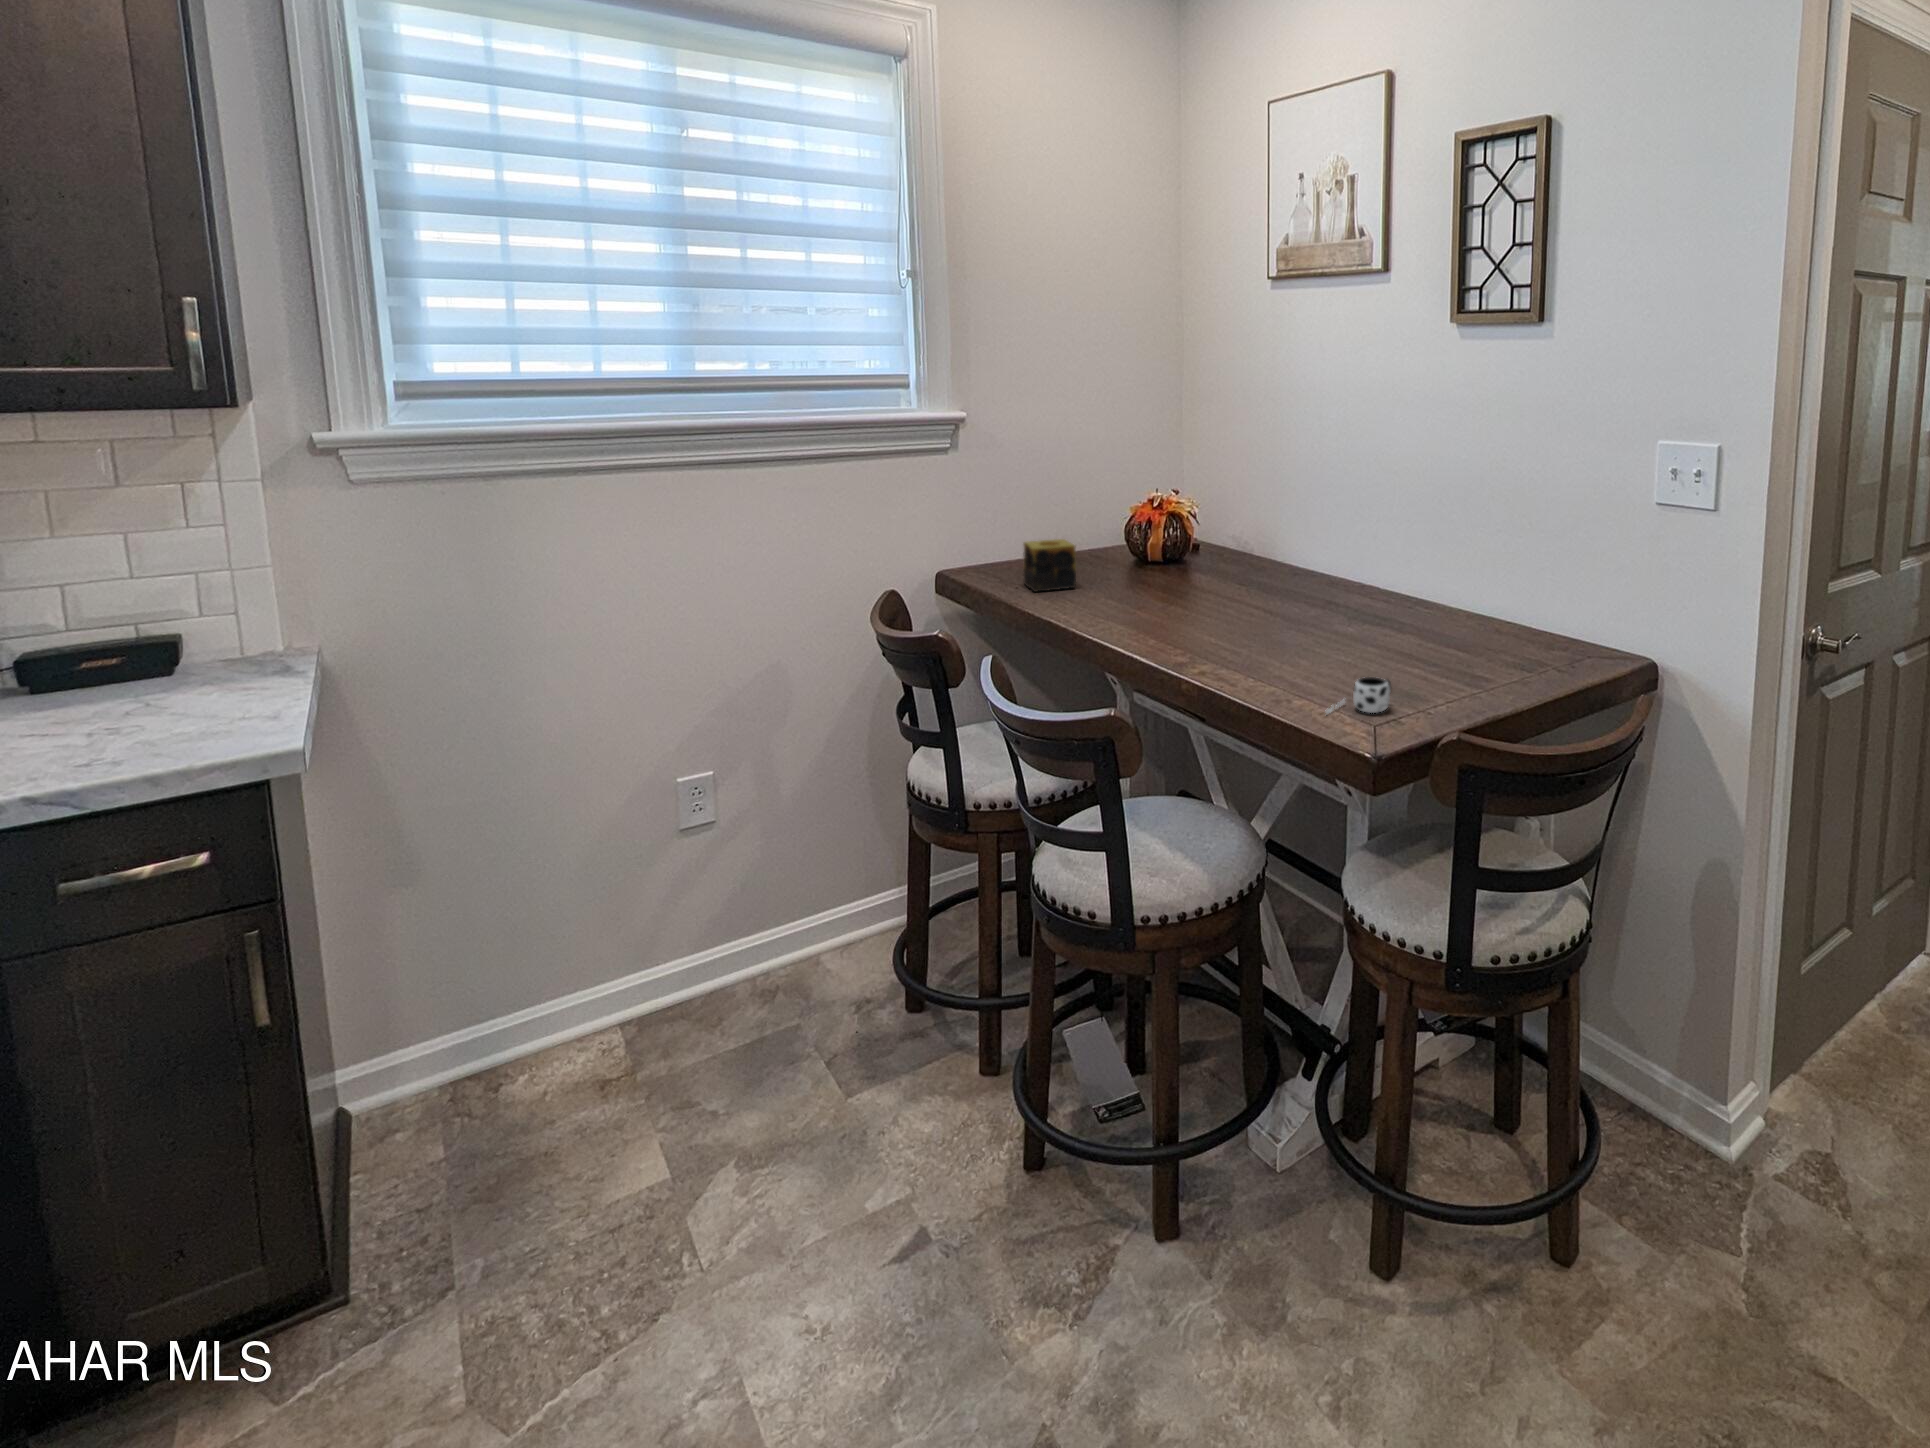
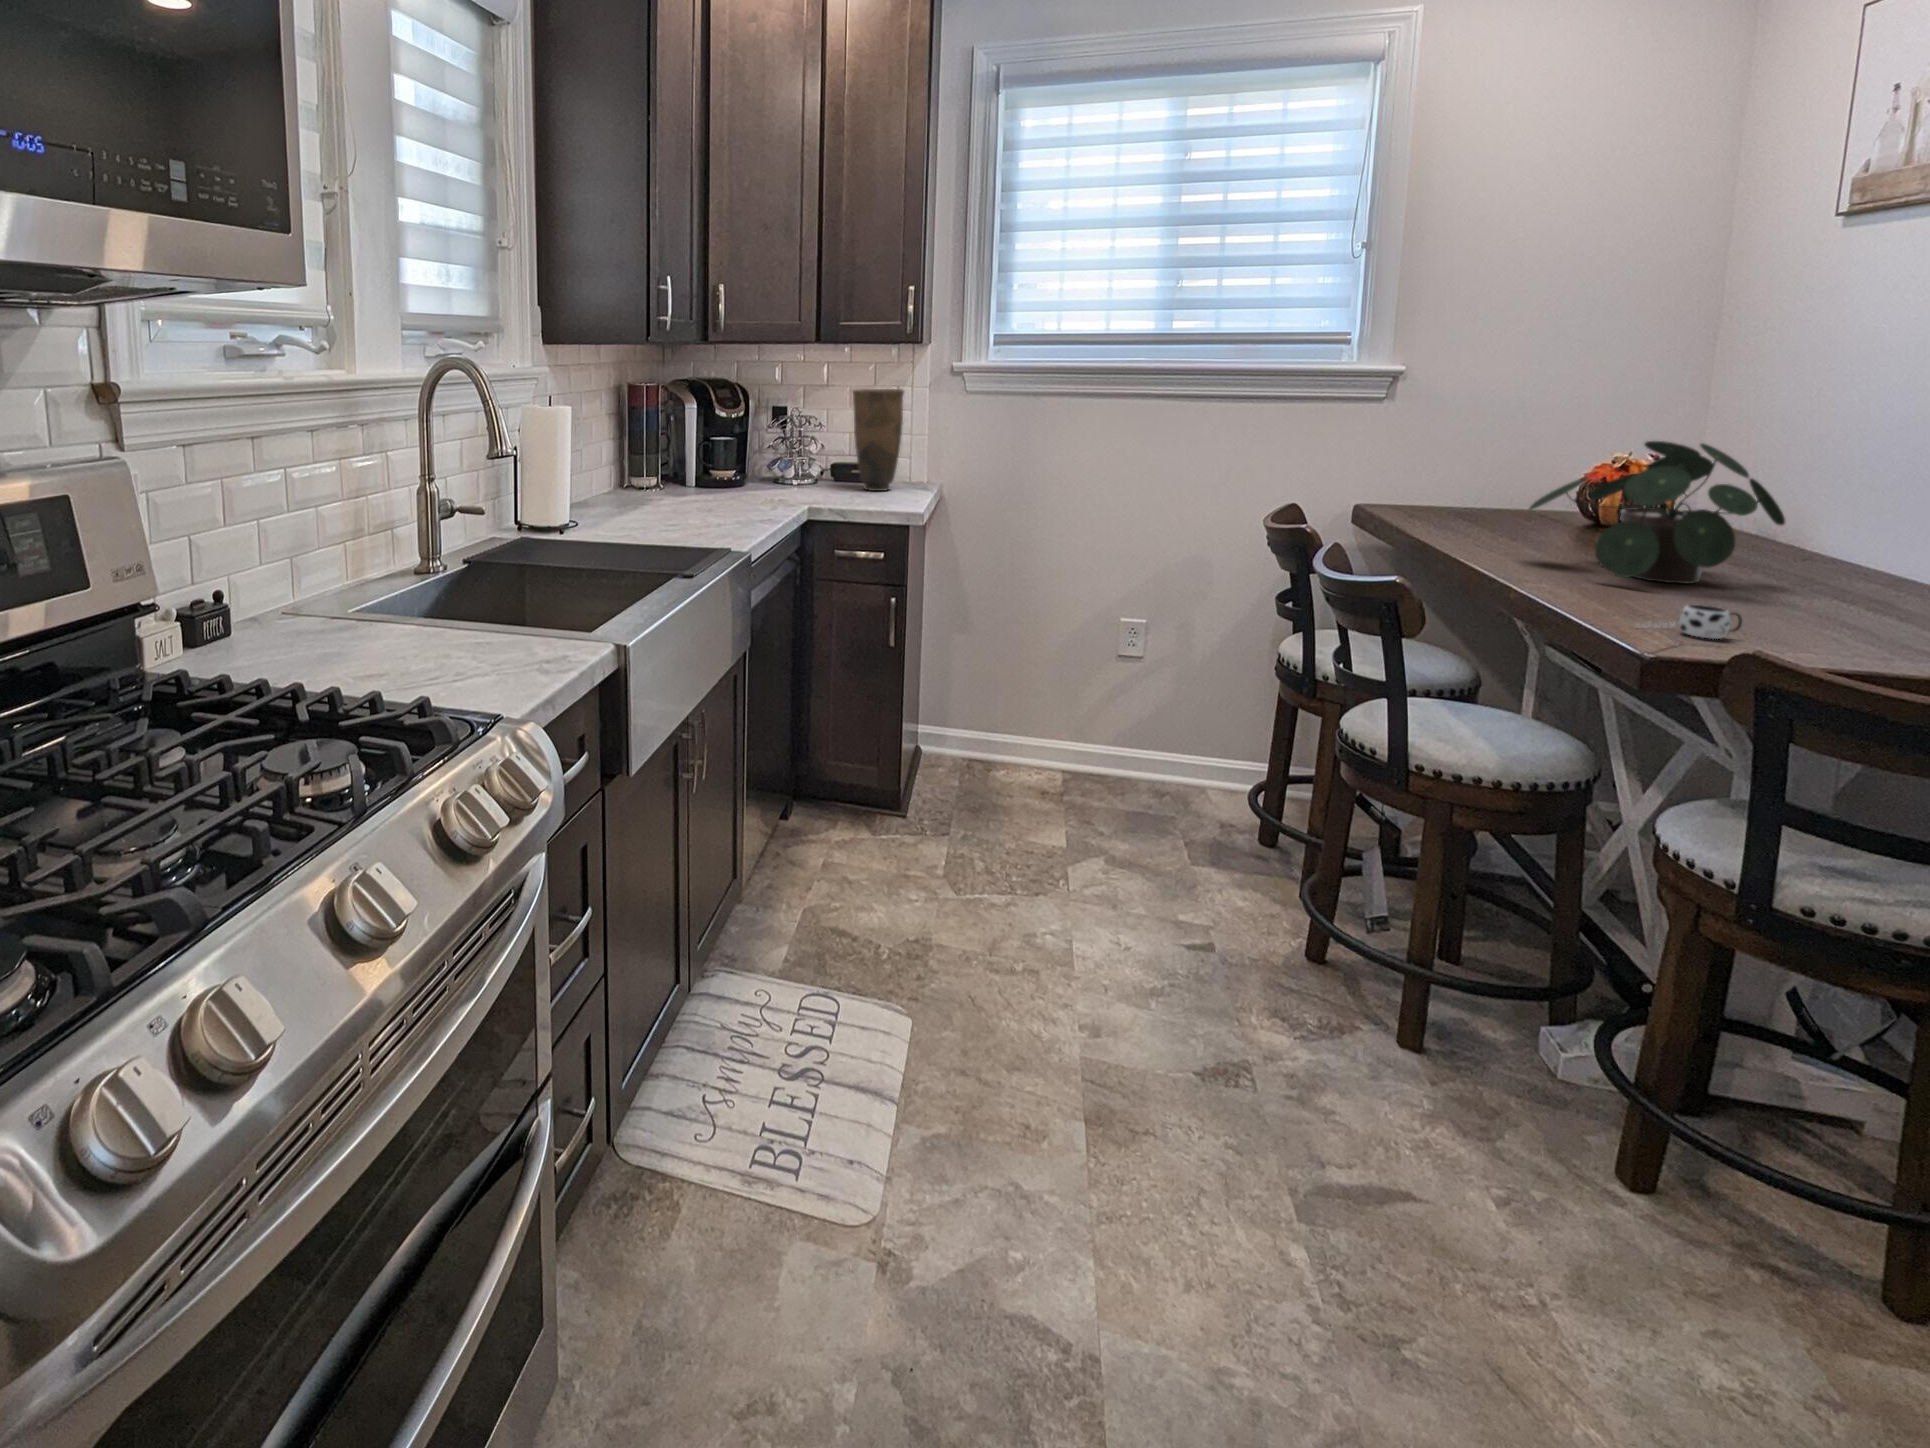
vase: none [54,495,212,706] -> present [853,389,904,491]
potted plant: none [1150,495,1327,641] -> present [1529,441,1785,584]
candle: present [1023,539,1076,592] -> none [1431,482,1488,529]

